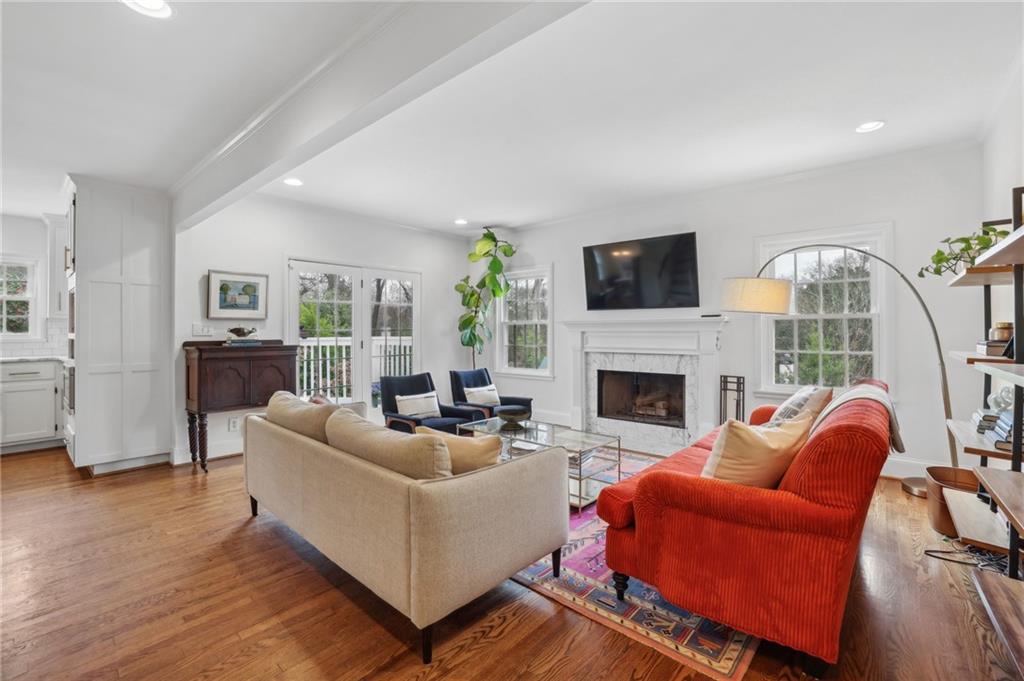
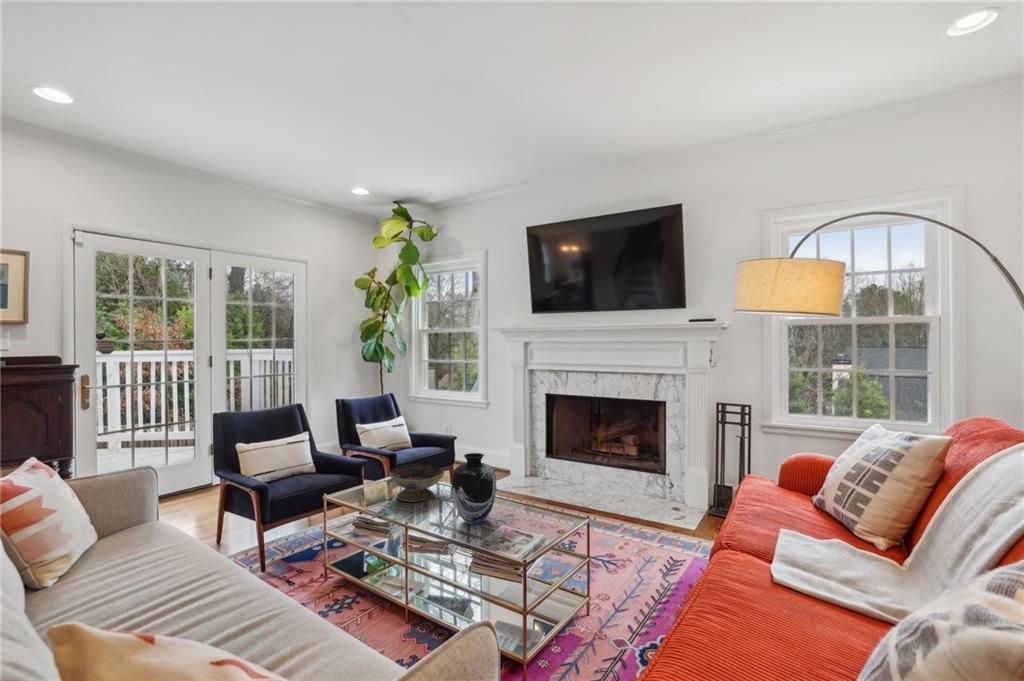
vase: none [537,398,564,439] -> present [452,453,496,524]

